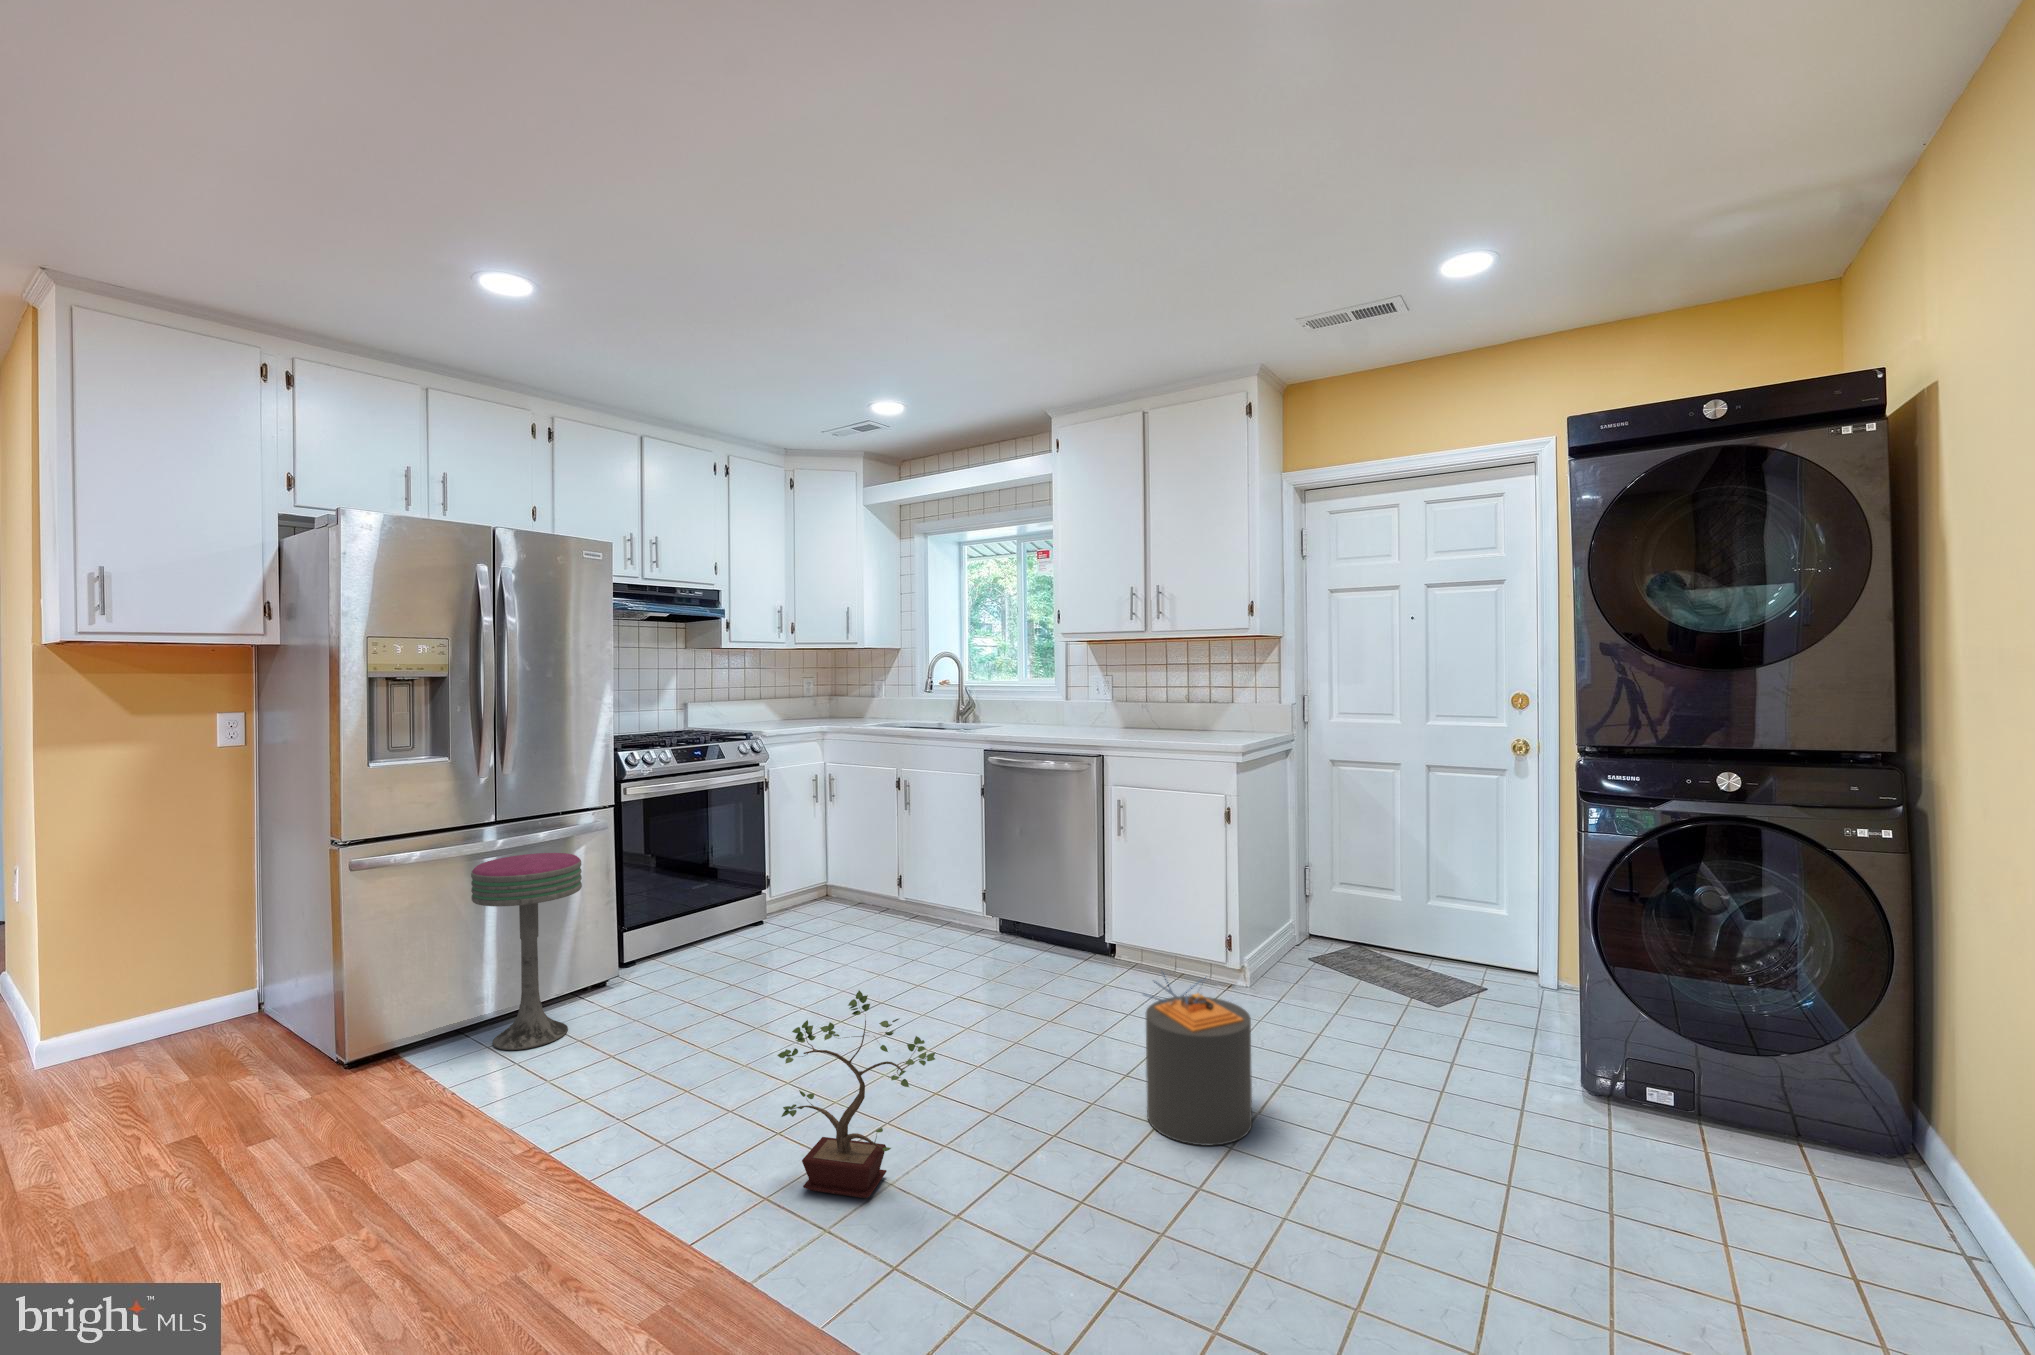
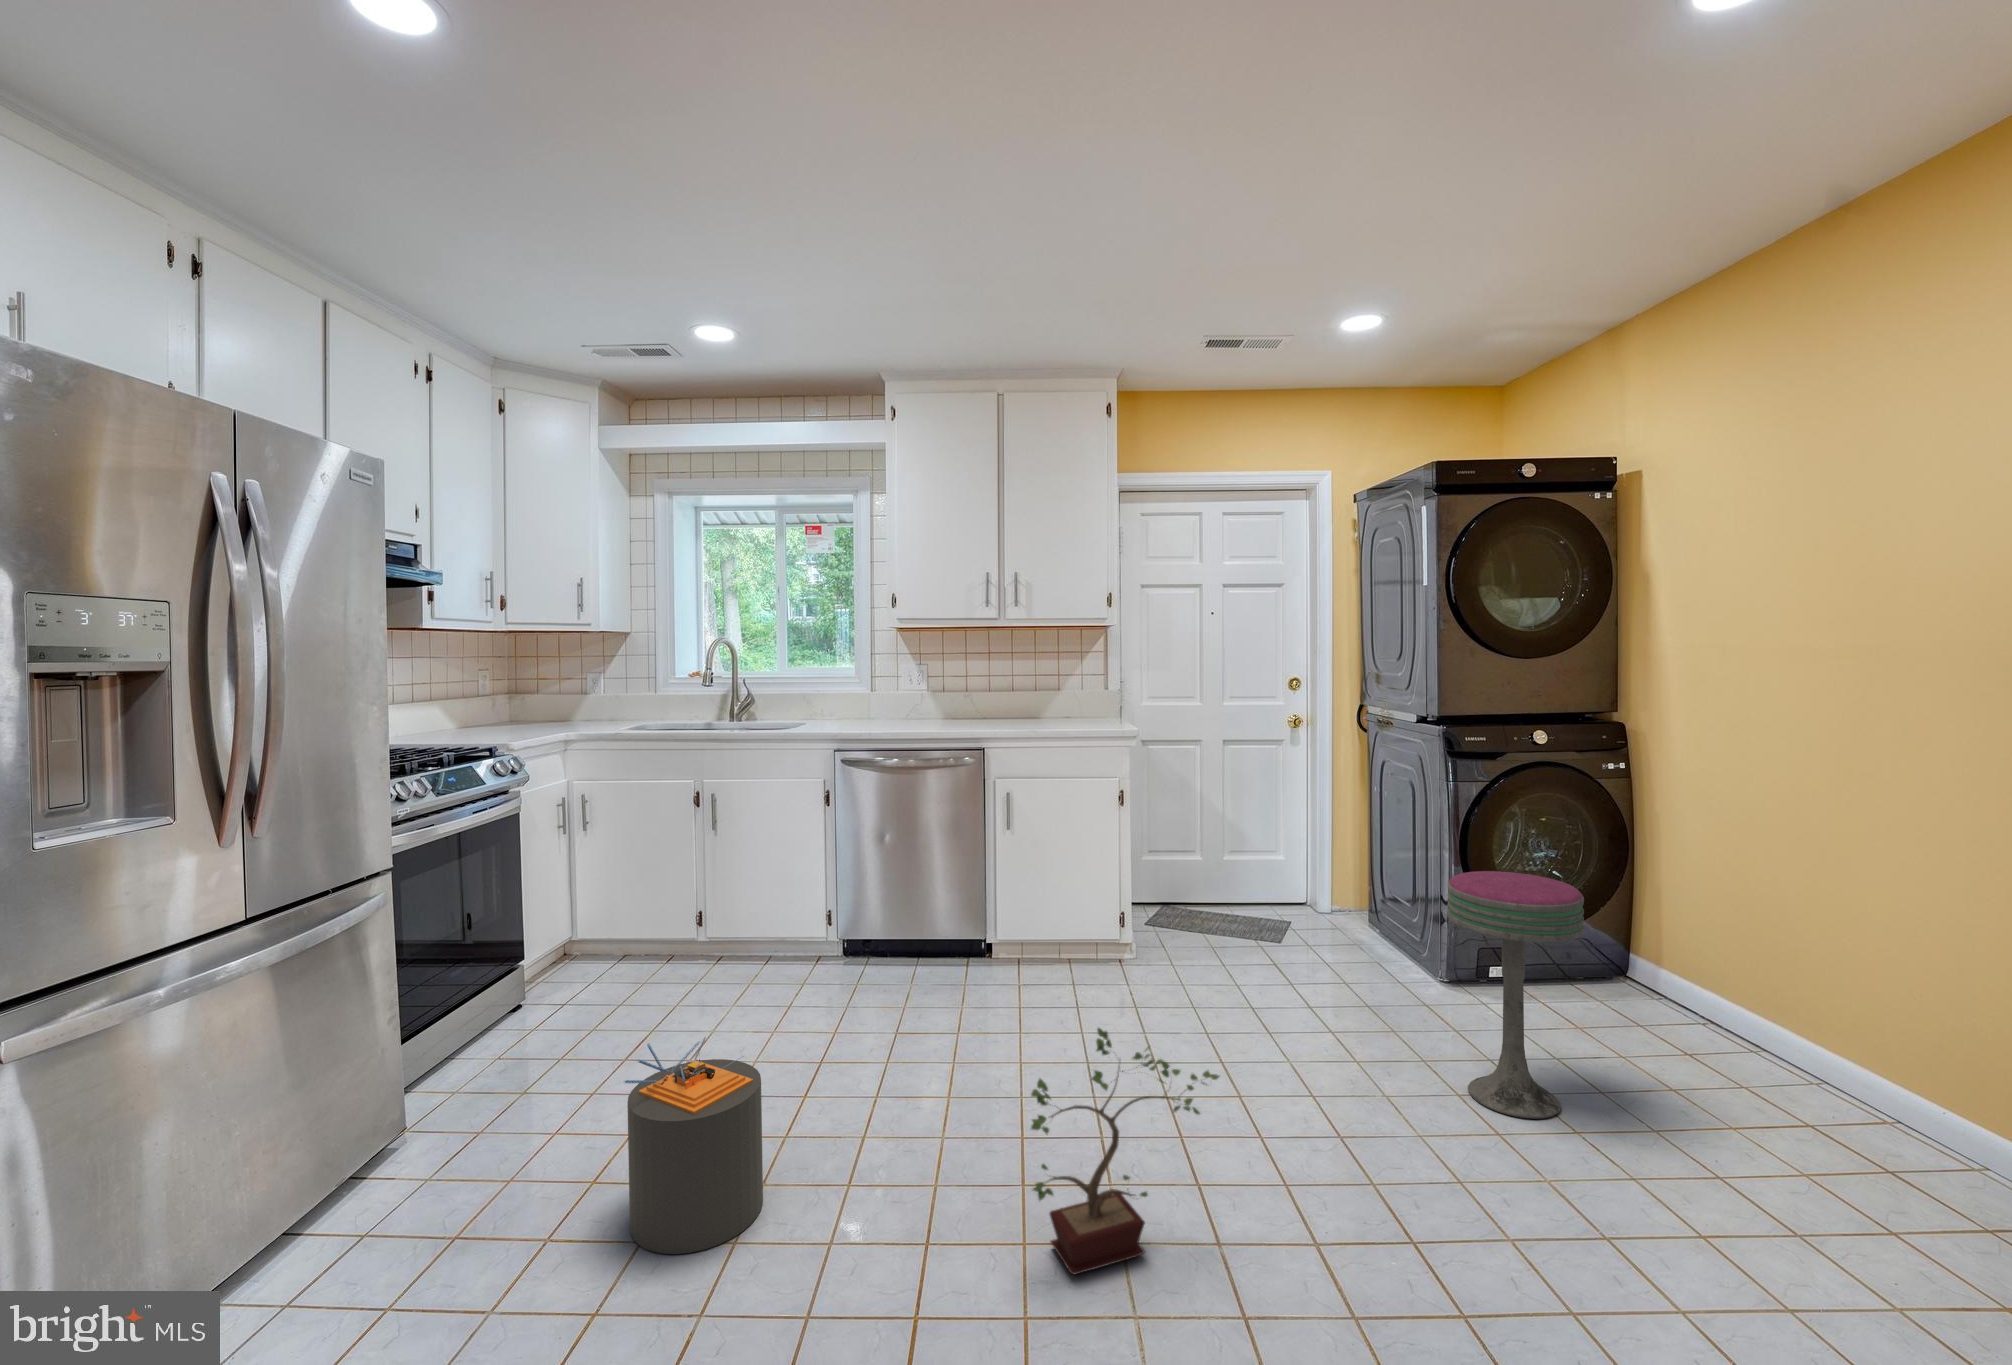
bar stool: present [471,853,582,1050] -> present [1448,871,1584,1119]
trash can: present [1144,970,1252,1146] -> present [625,1038,763,1254]

